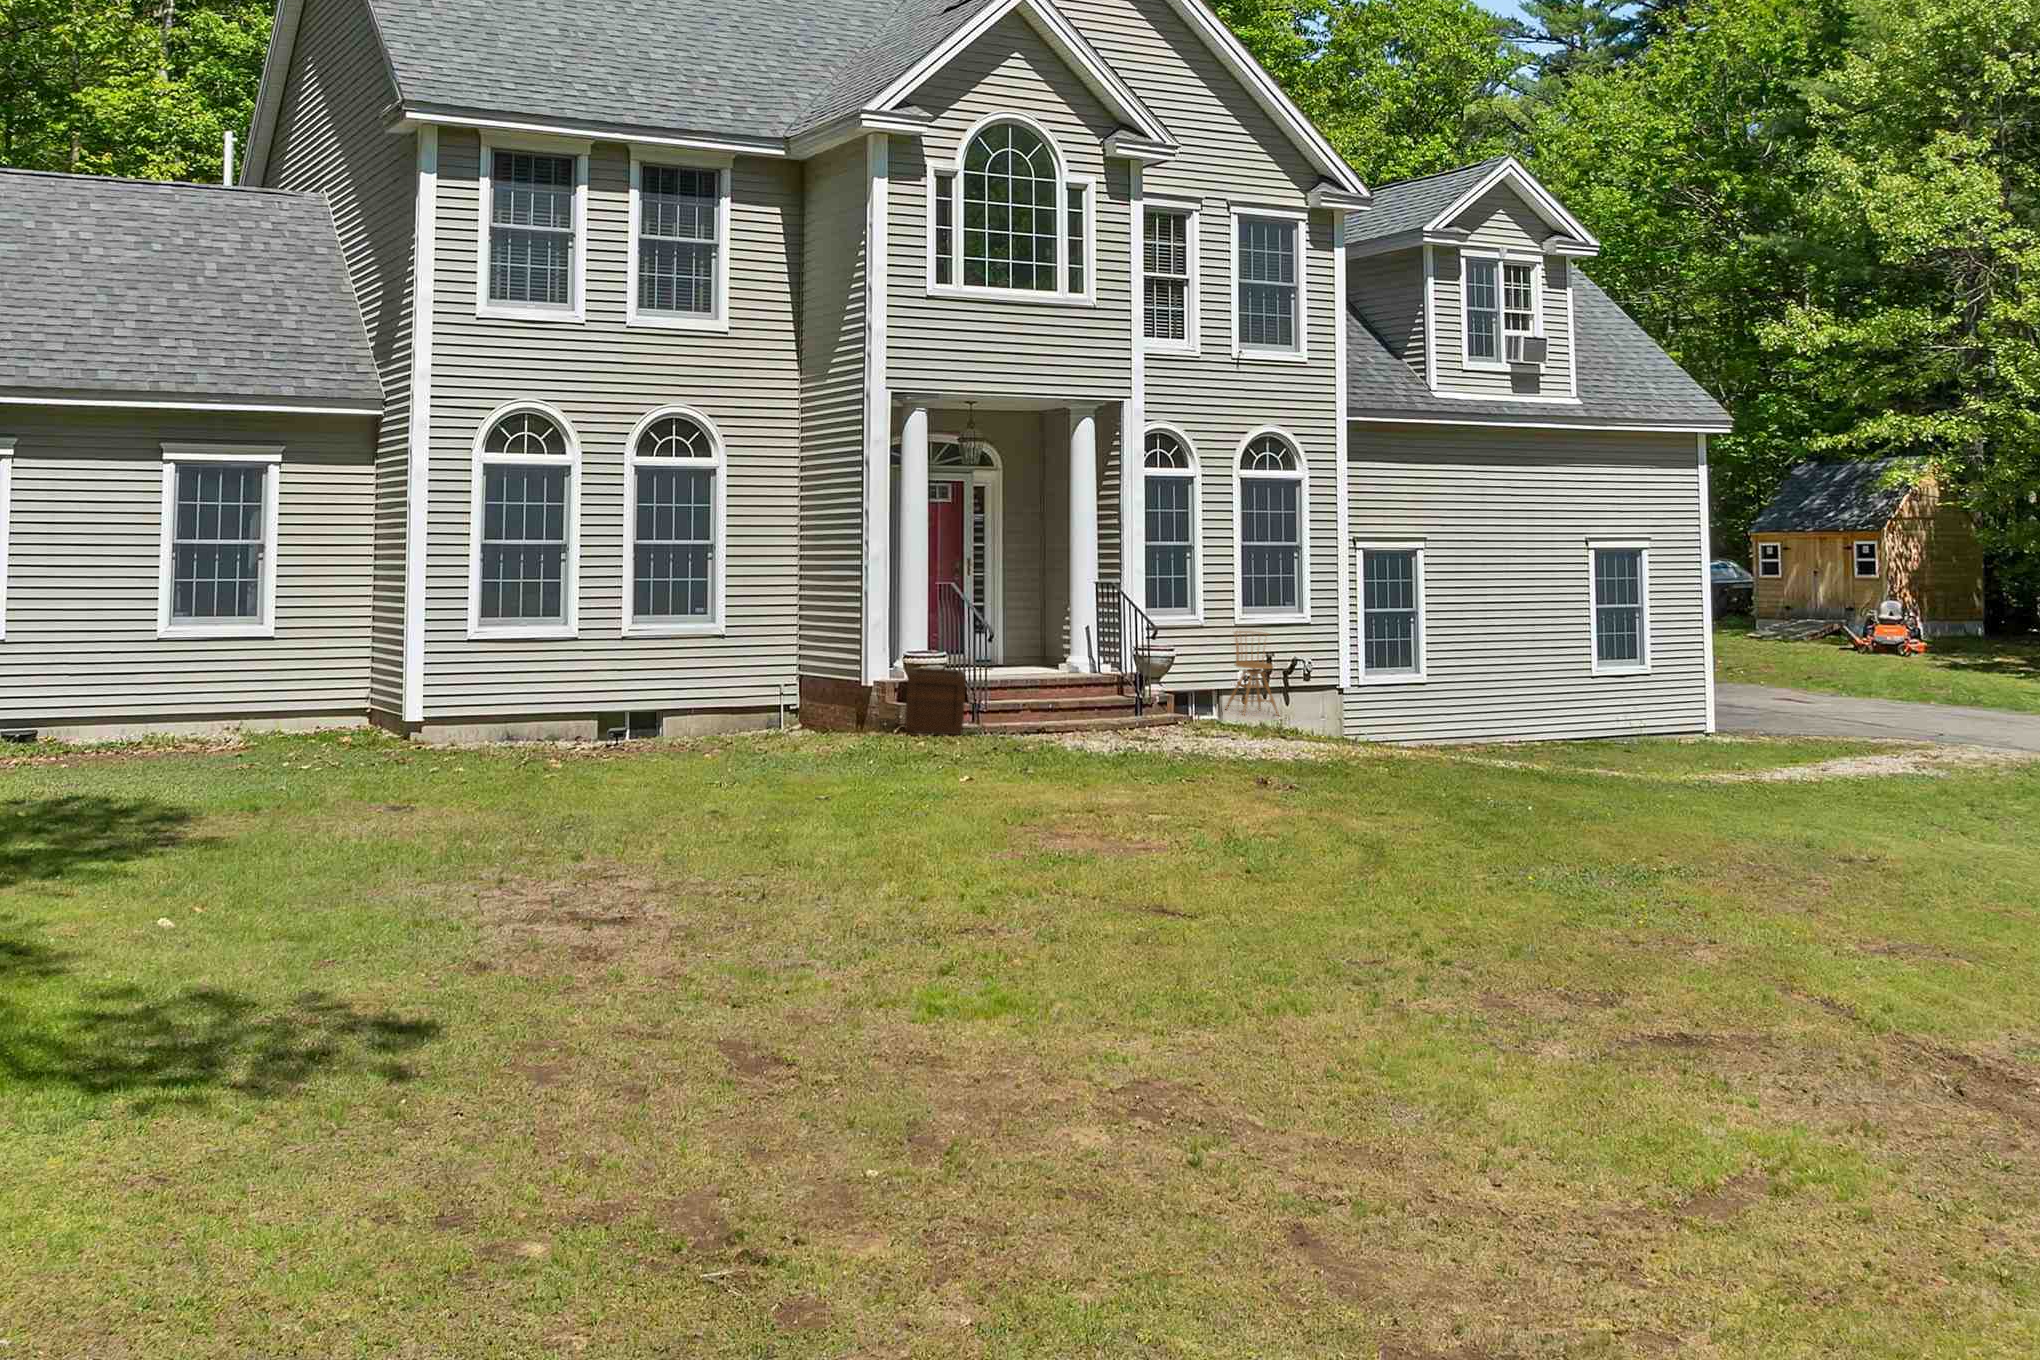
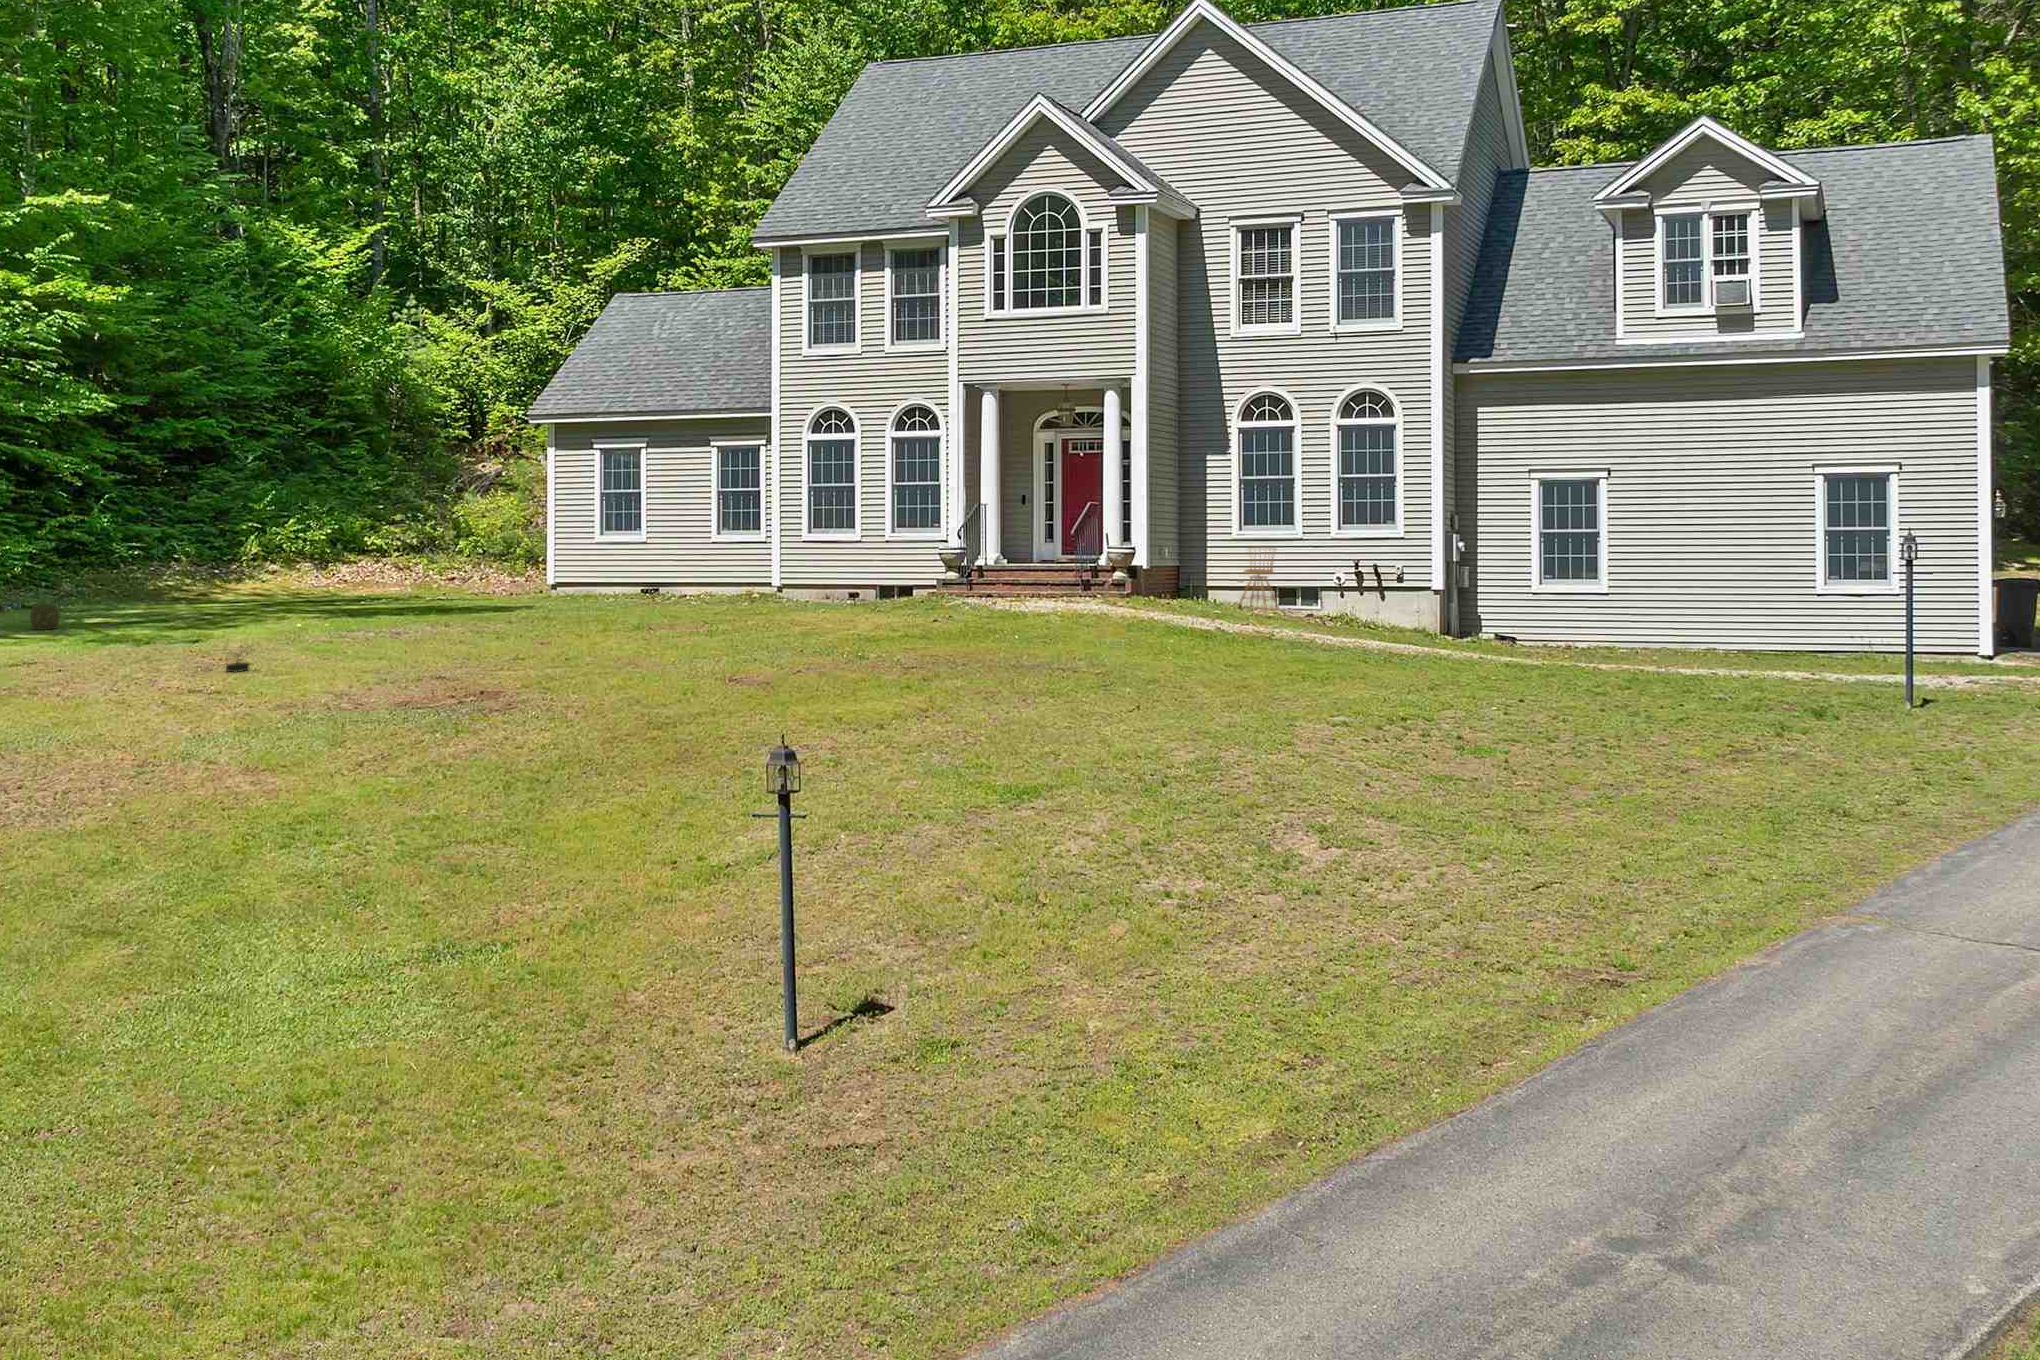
wooden crate: present [905,667,966,735] -> none [941,558,992,598]
decorative plant: none [1719,1120,1809,1214] -> present [226,647,252,672]
woven basket: none [363,1149,469,1266] -> present [30,605,60,630]

